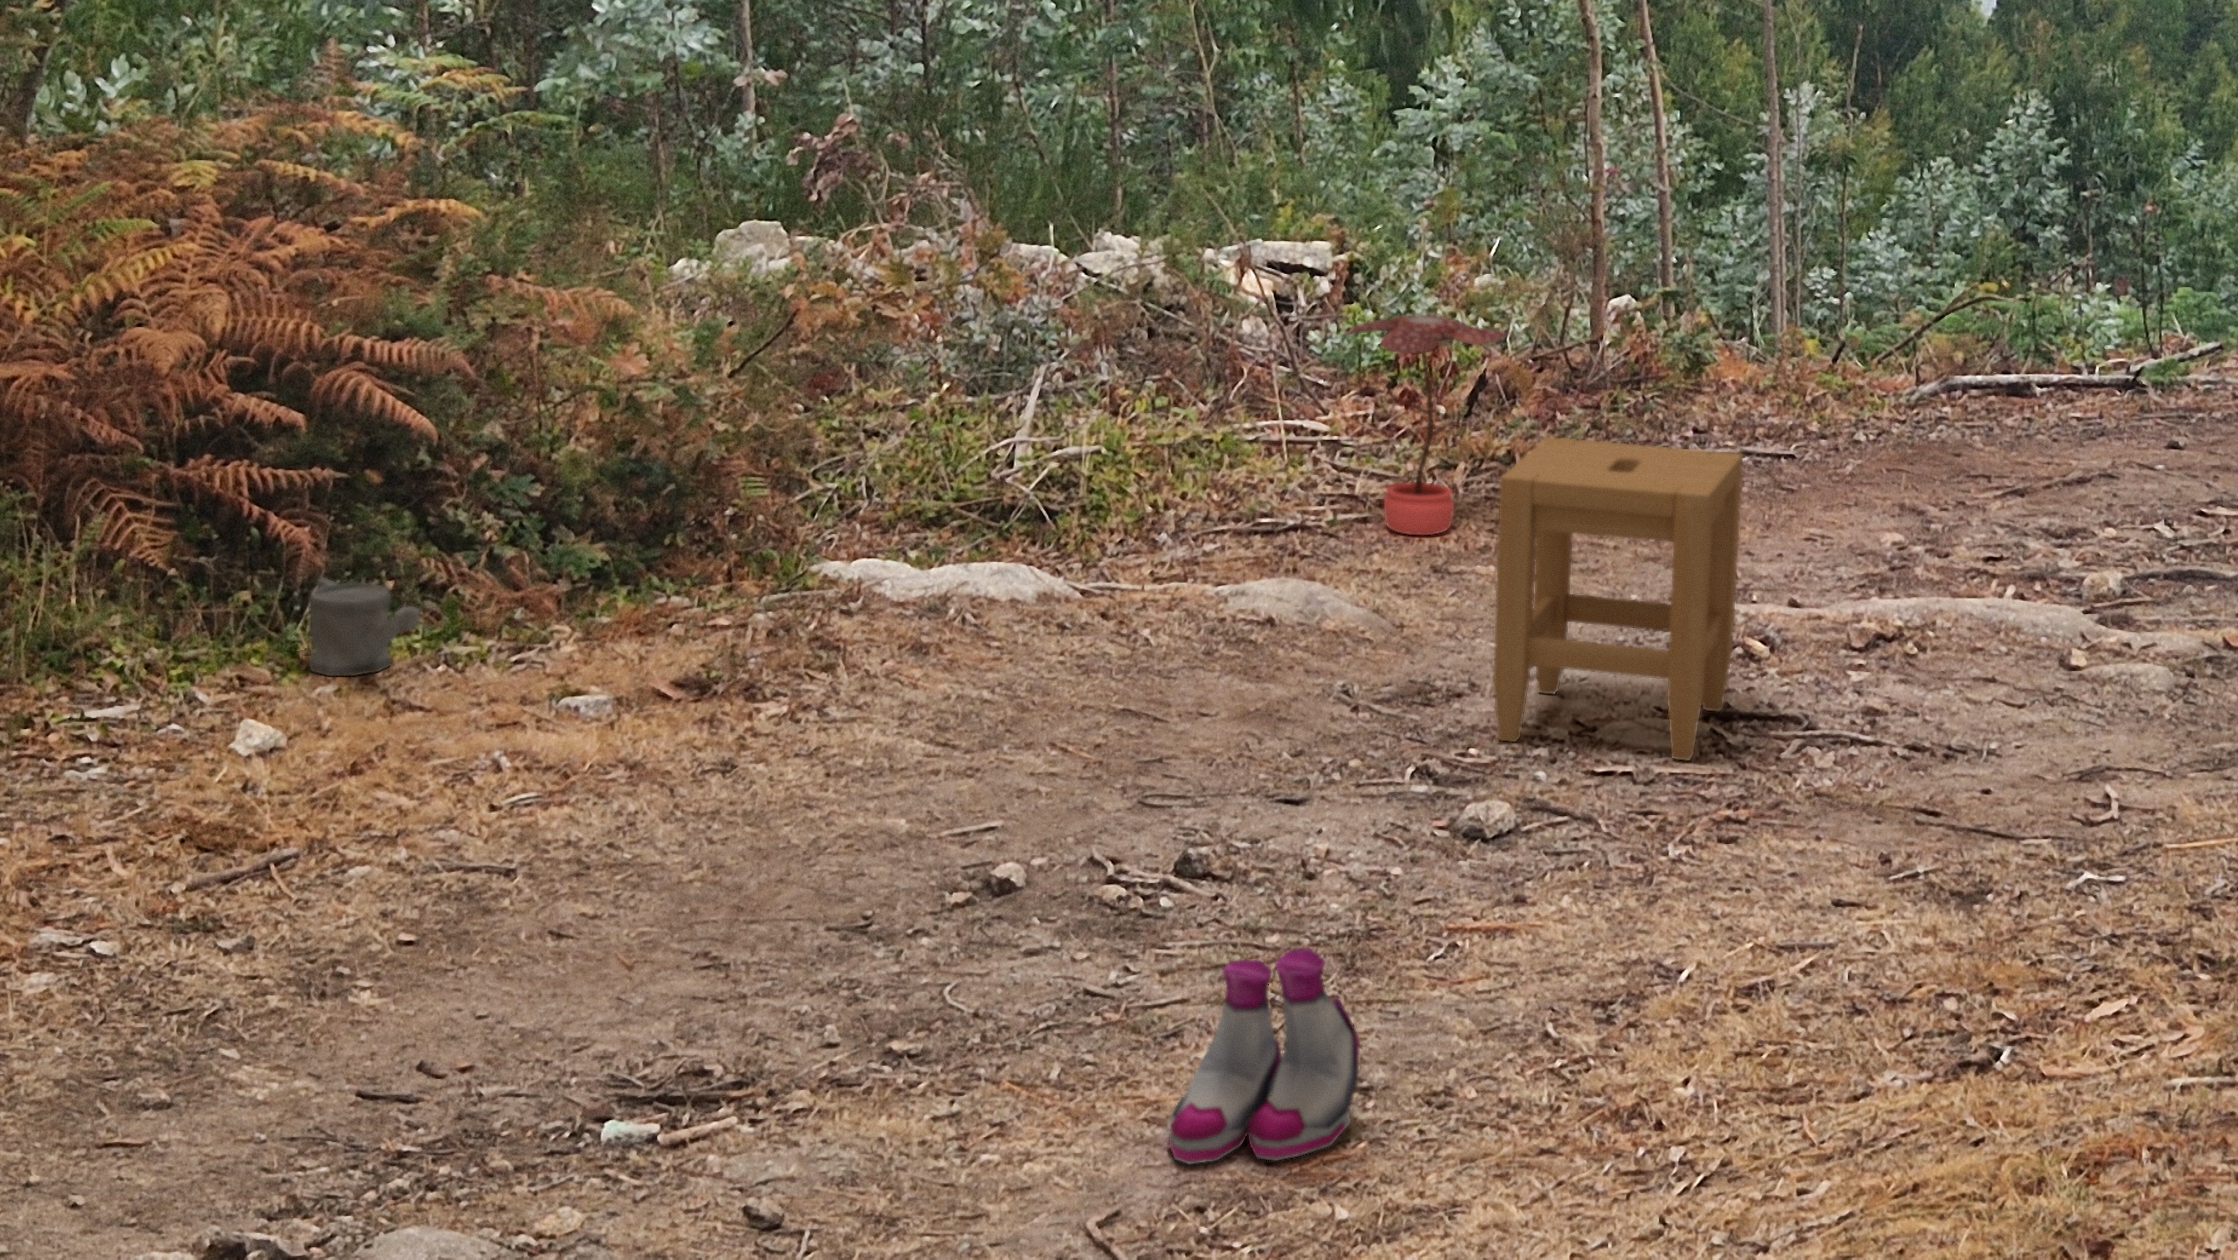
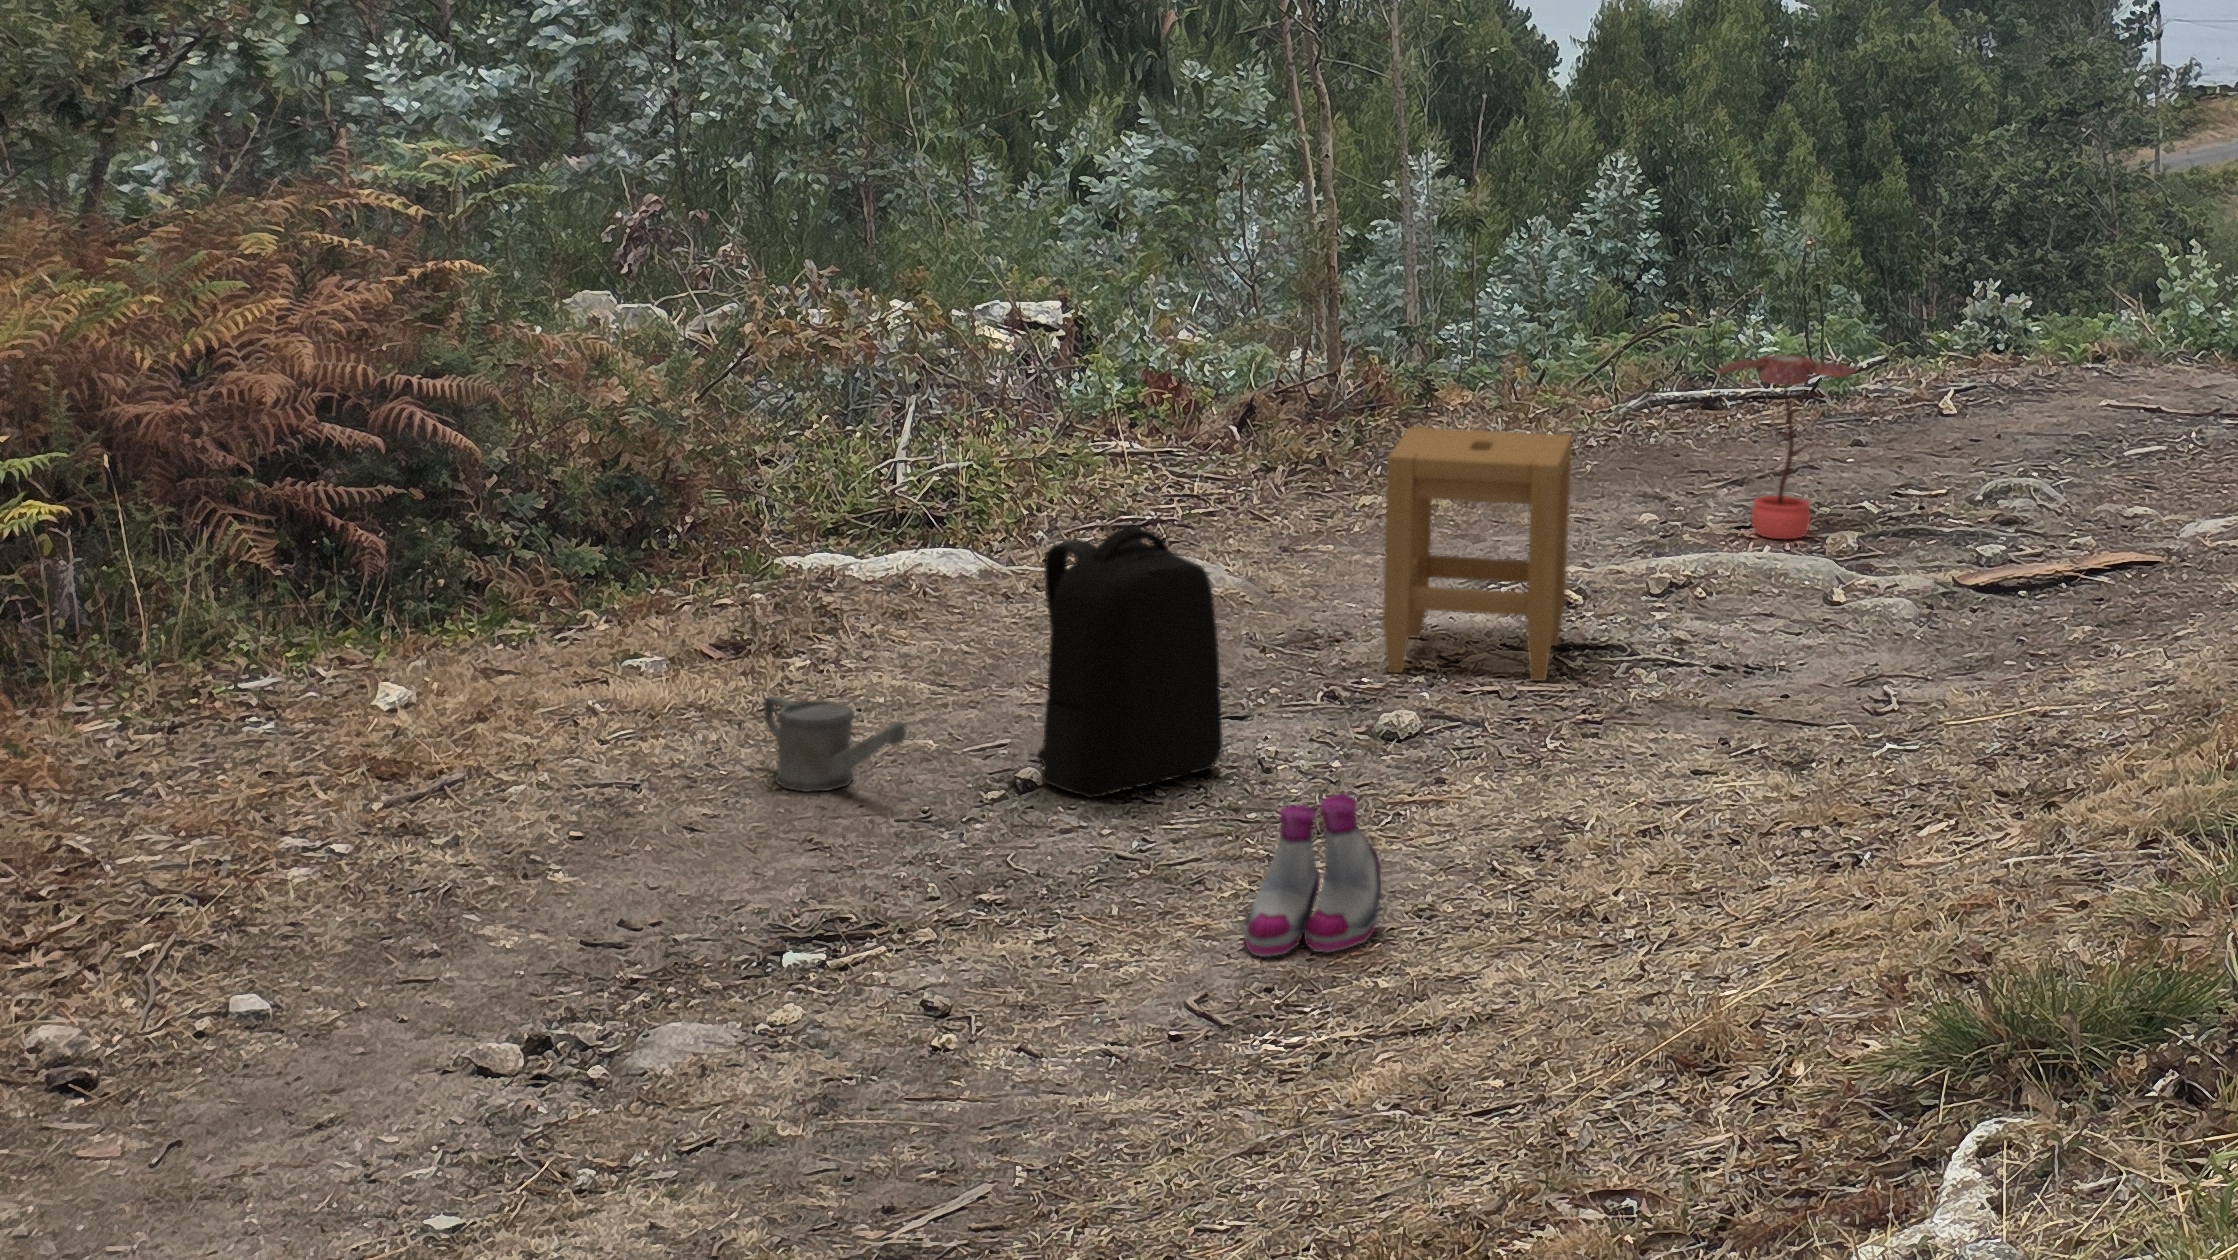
potted plant: present [1345,315,1508,535] -> present [1718,354,1857,539]
backpack: none [1006,567,1239,908] -> present [1029,526,1222,798]
watering can: present [309,577,420,676] -> present [764,696,906,792]

